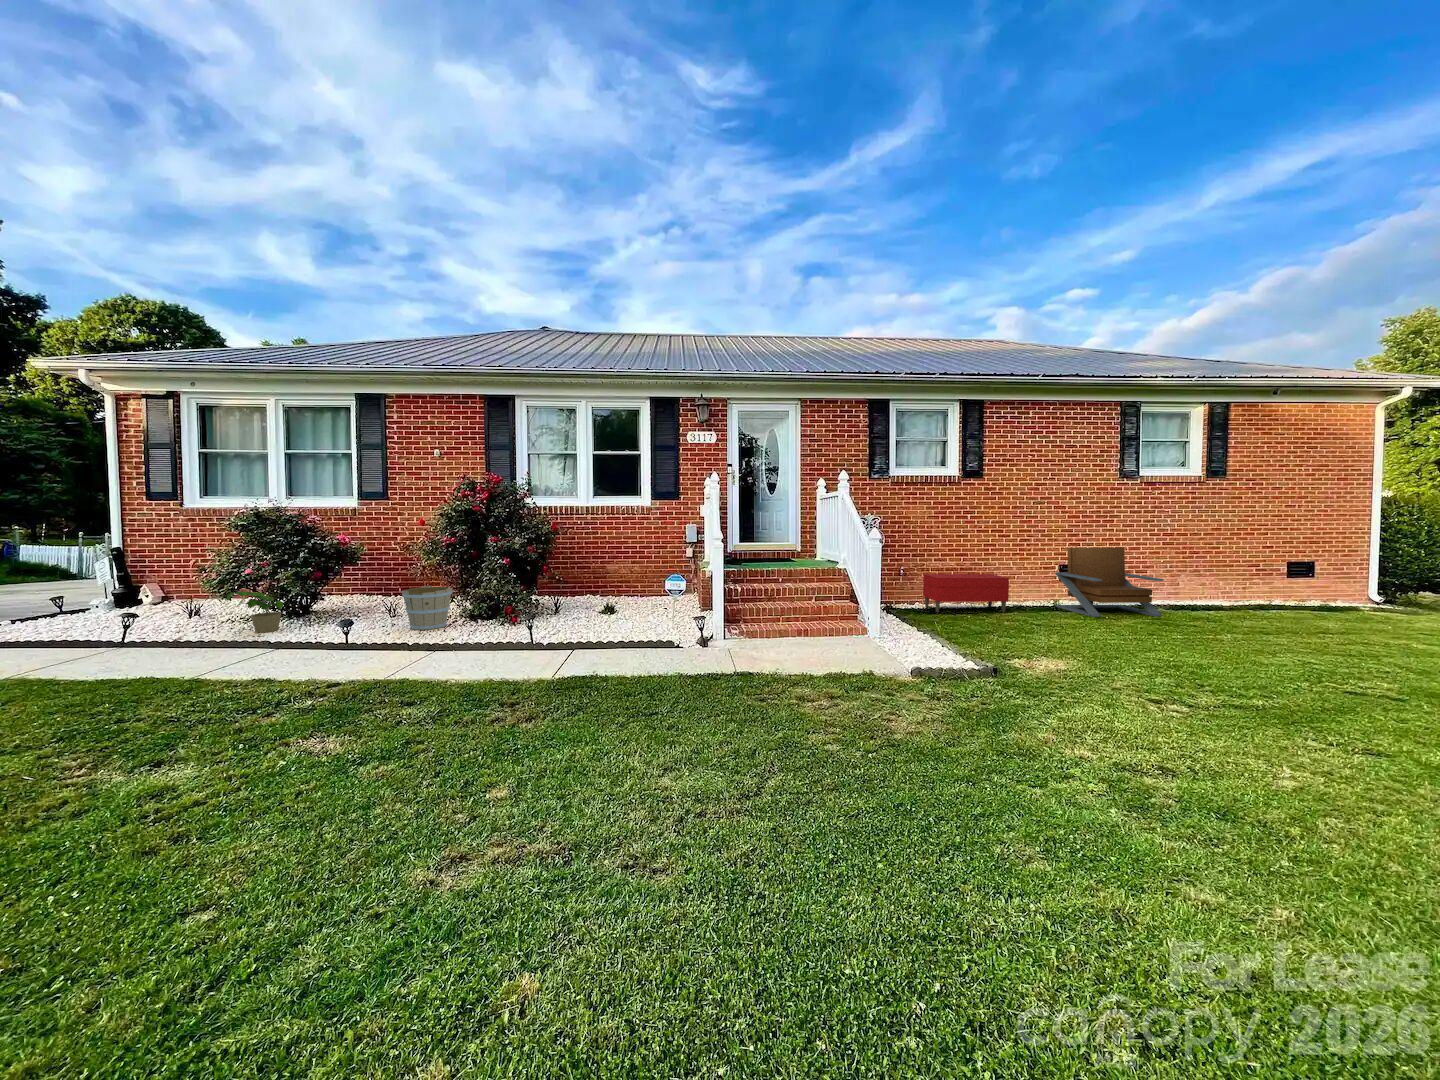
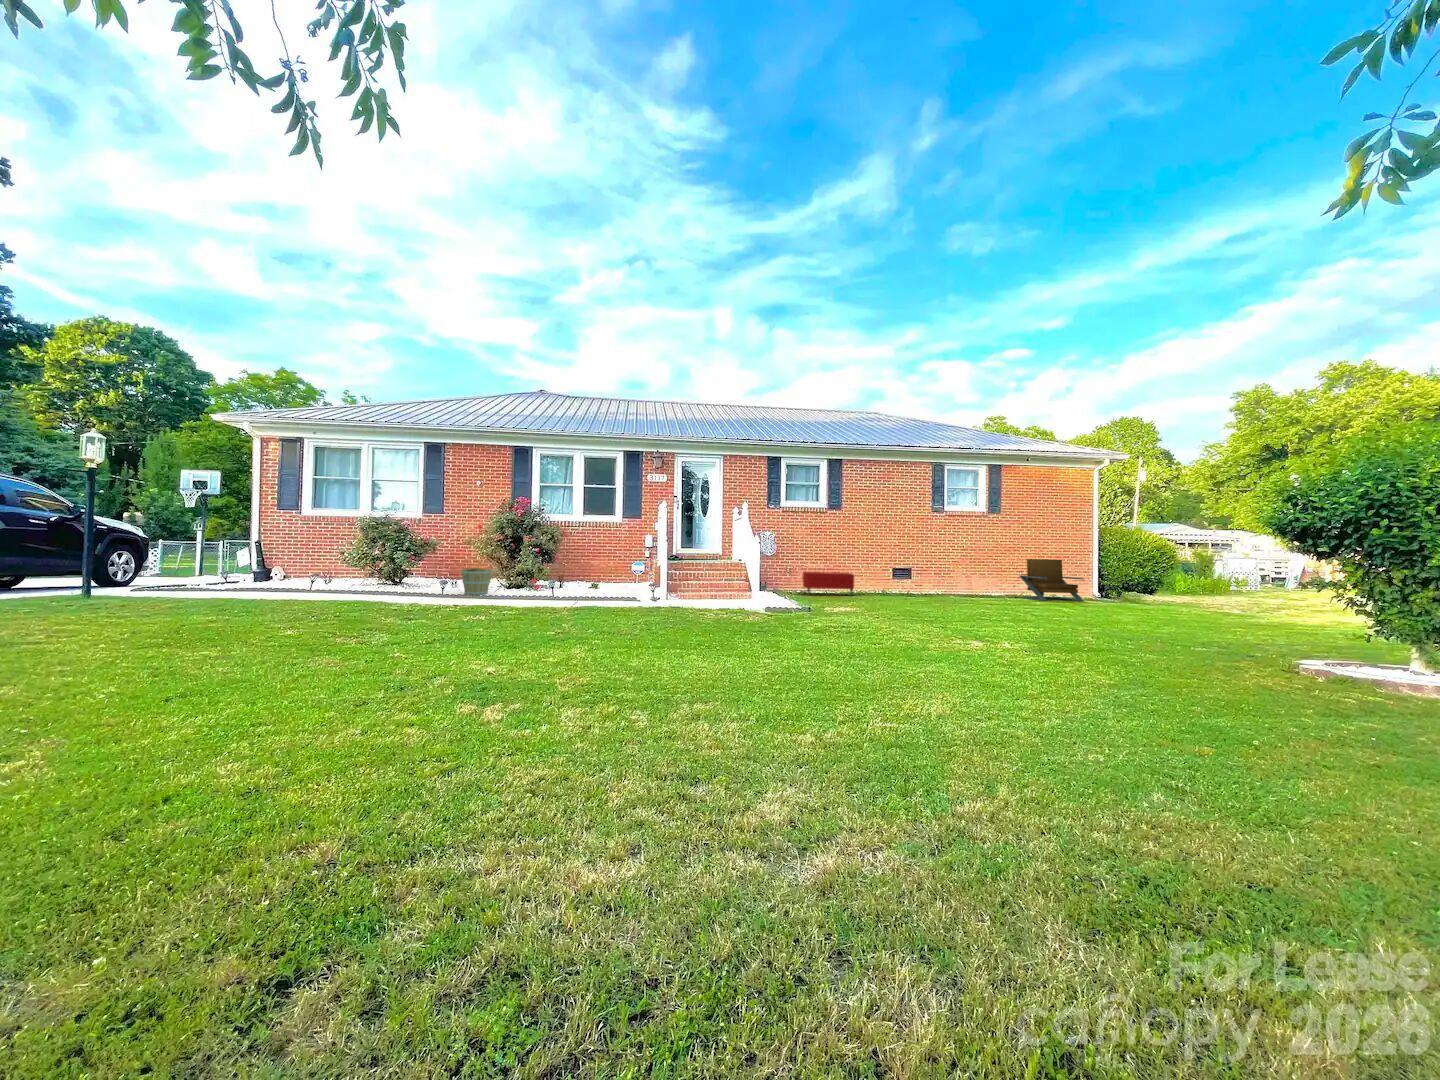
lounge chair: present [1055,548,1163,617] -> present [1020,559,1084,602]
potted plant: present [226,591,283,633] -> none [354,566,383,593]

